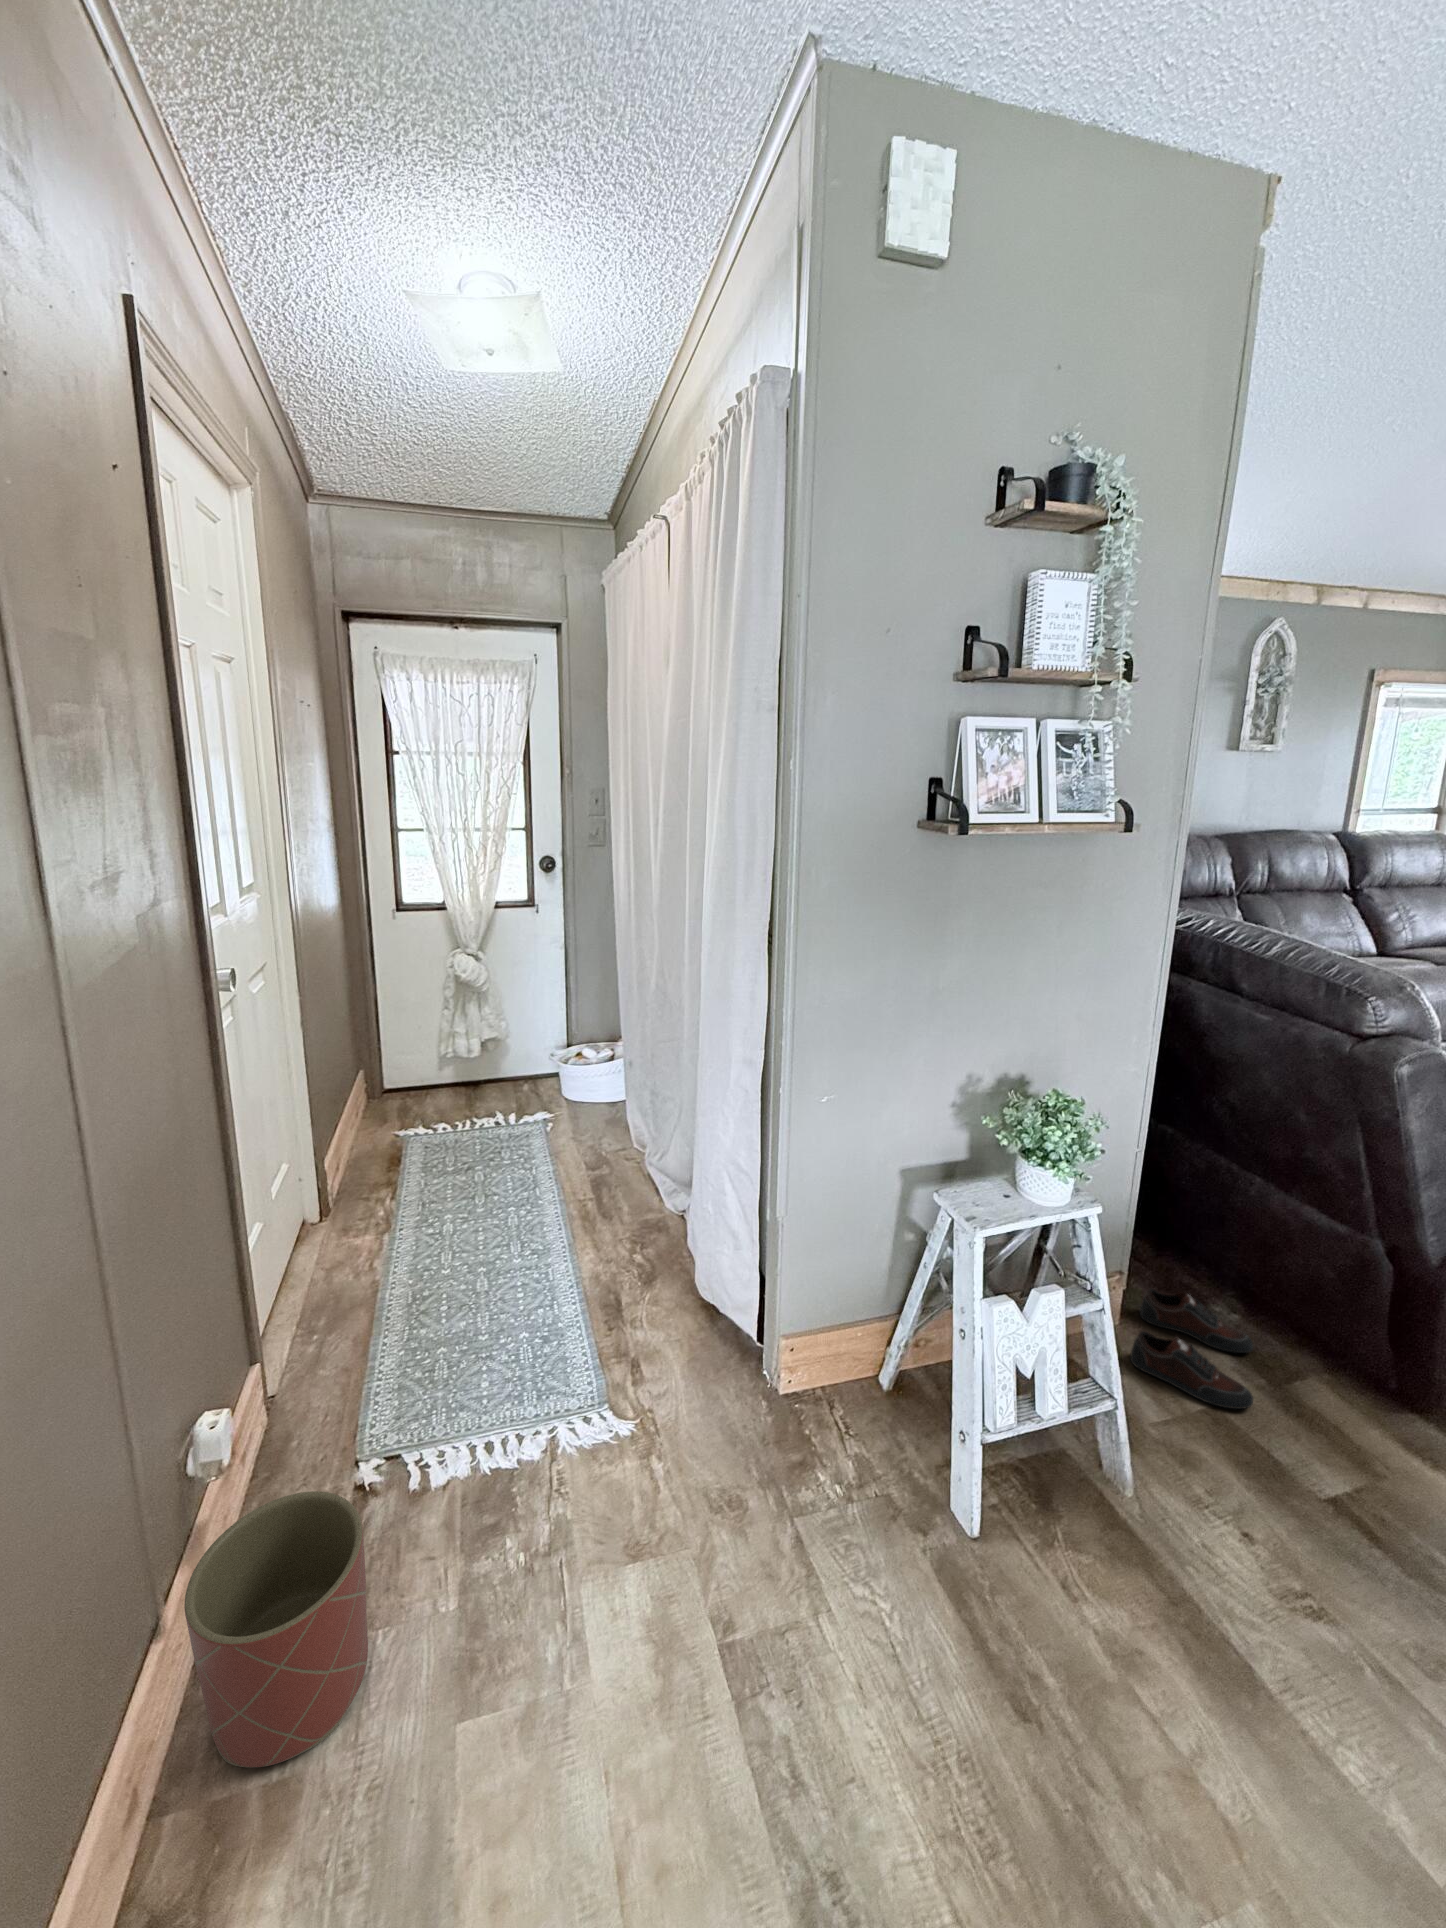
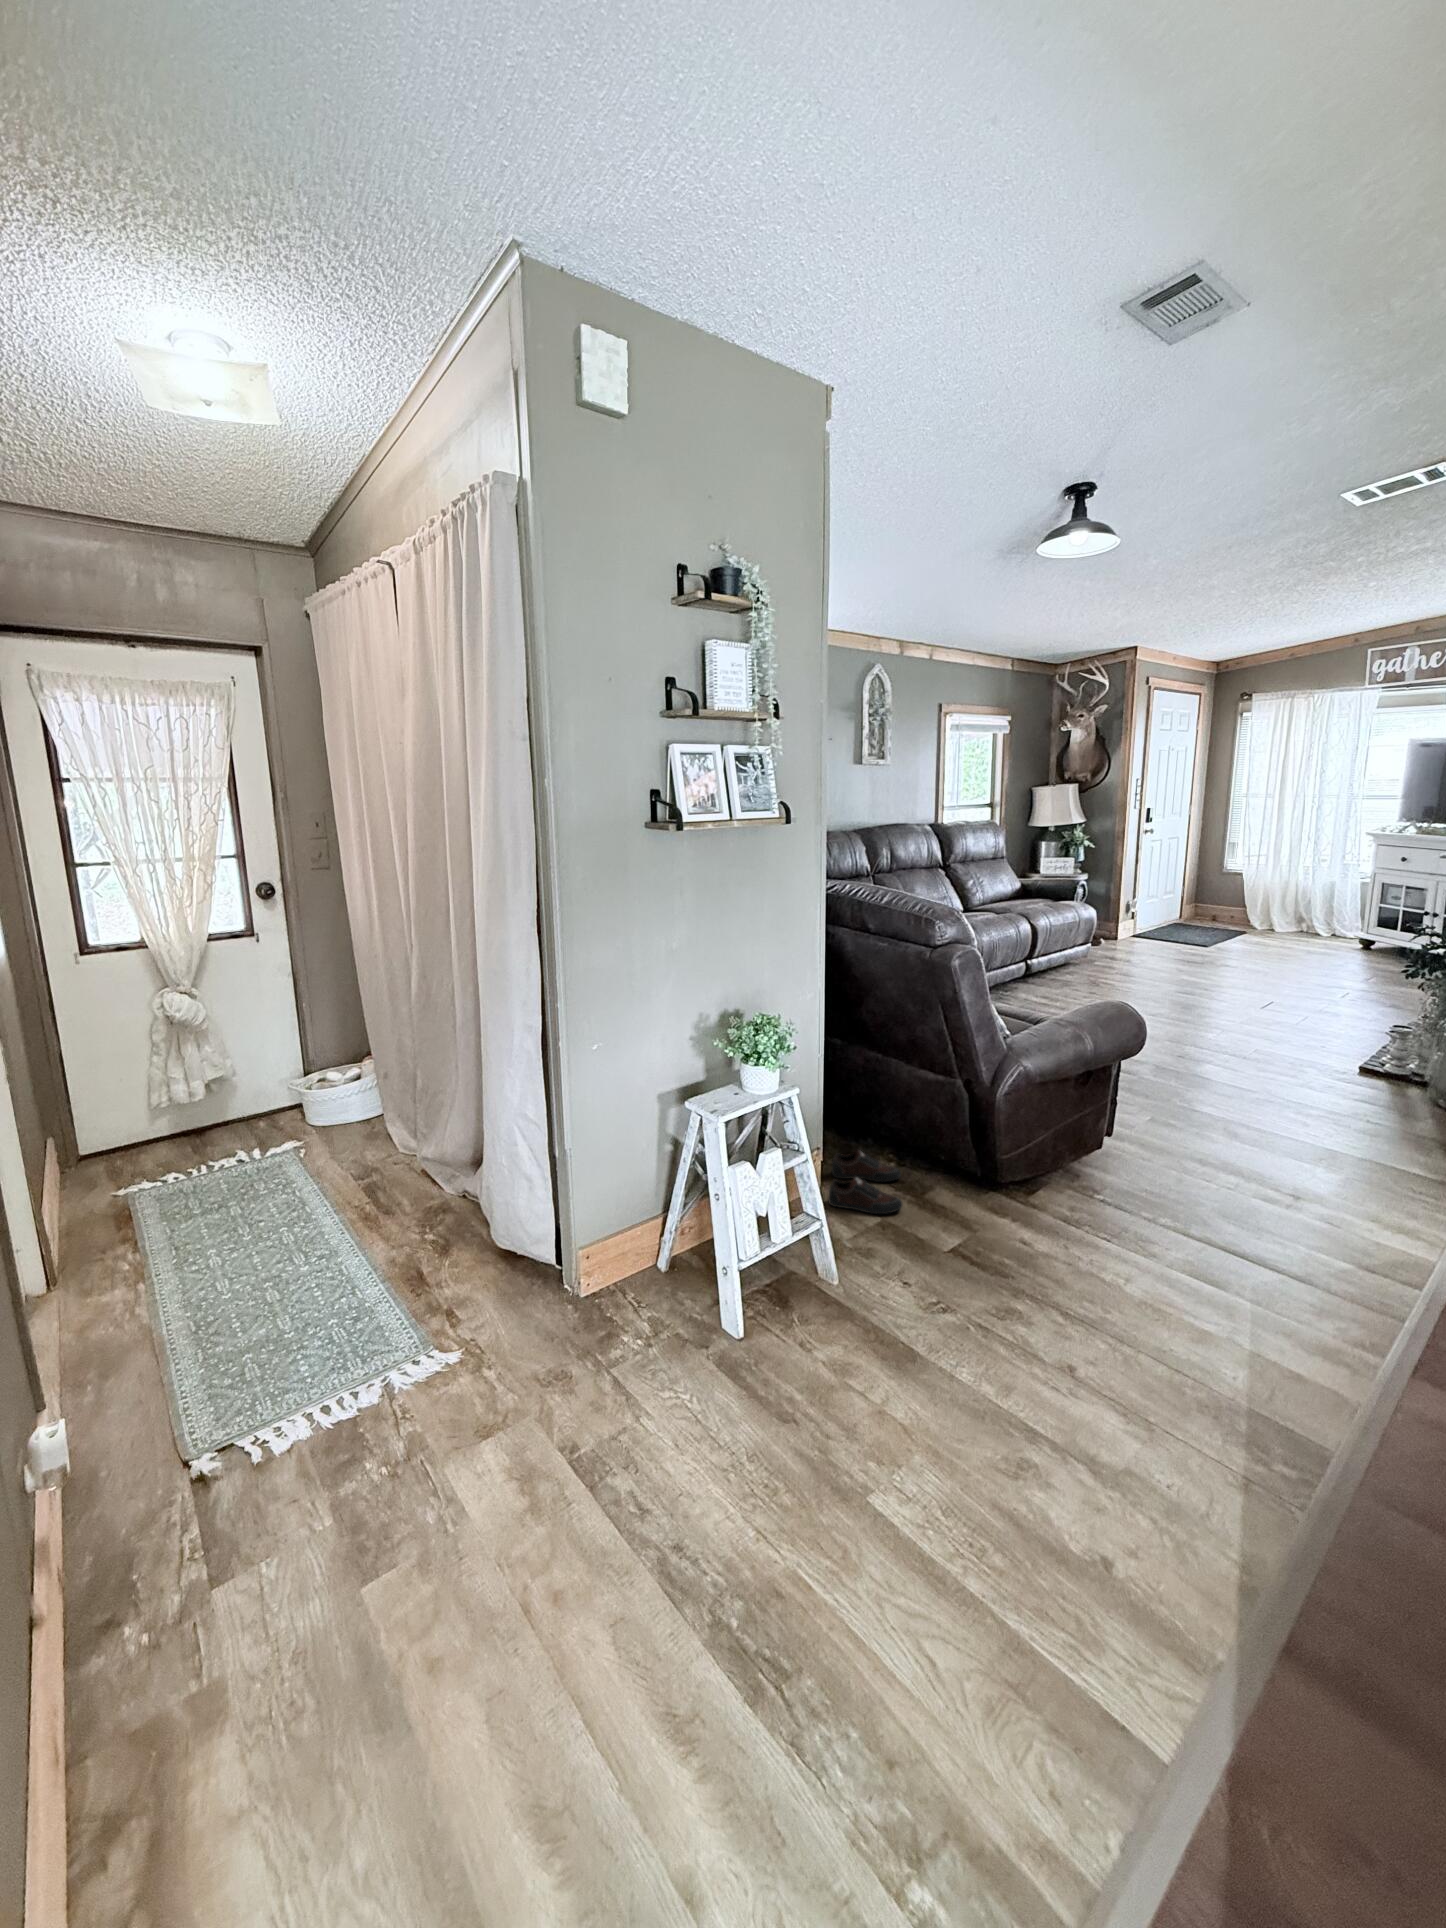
planter: present [184,1491,368,1767] -> none [65,1455,257,1710]

